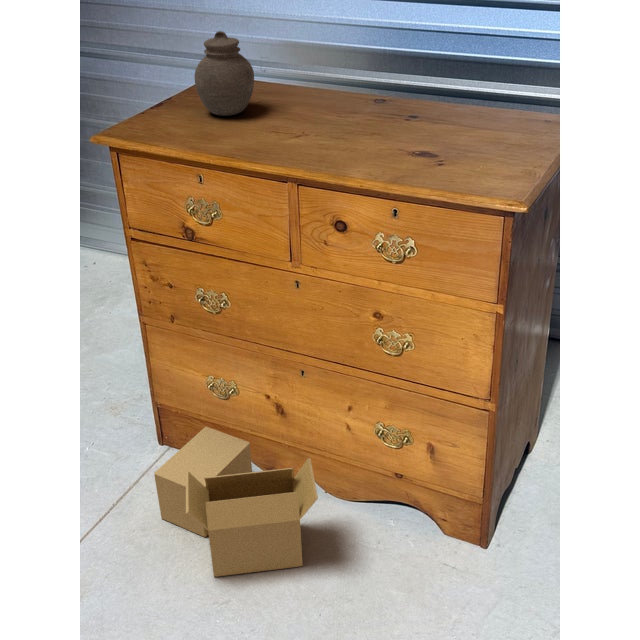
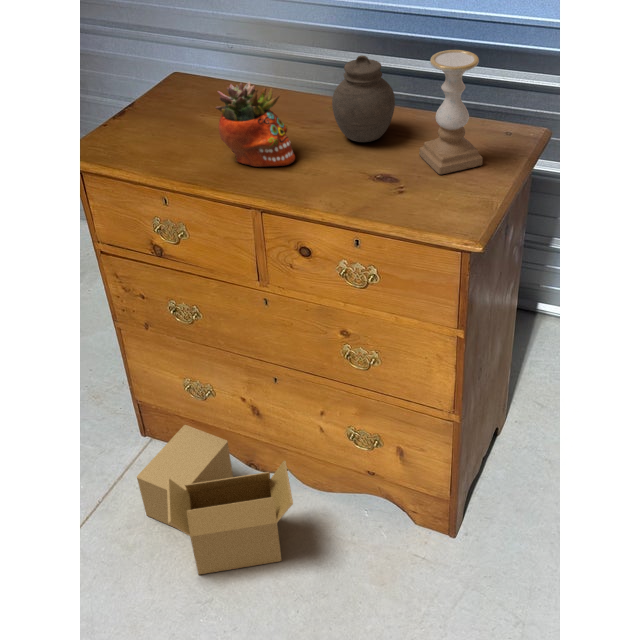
candle holder: none [458,28,523,153] -> present [420,50,483,174]
jar: present [194,31,254,116] -> present [332,55,395,142]
succulent planter: none [255,60,333,145] -> present [216,82,295,167]

